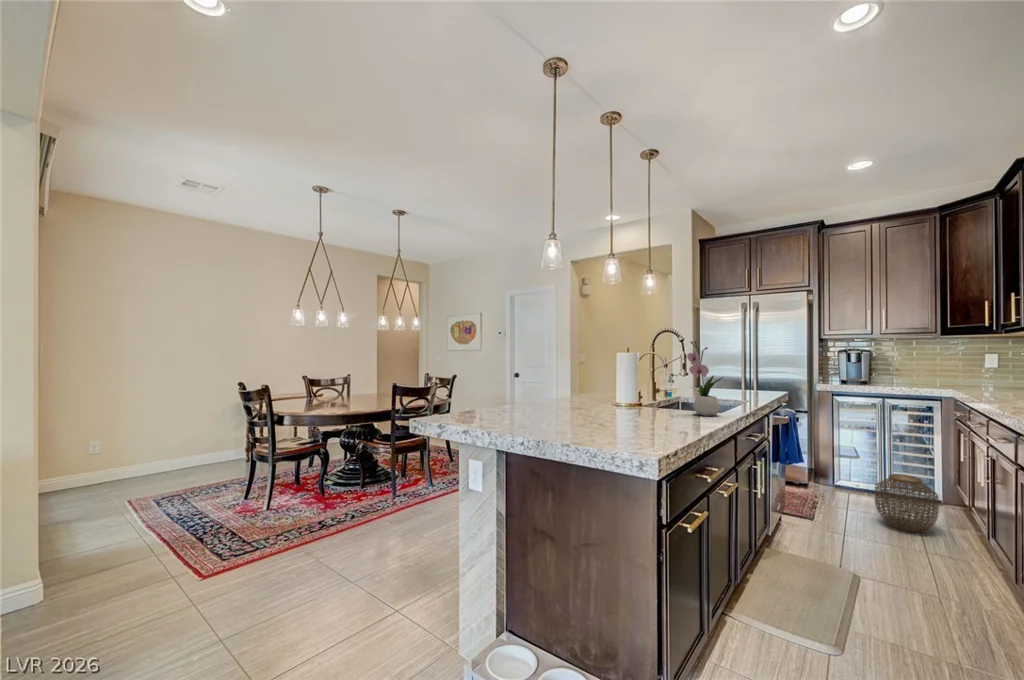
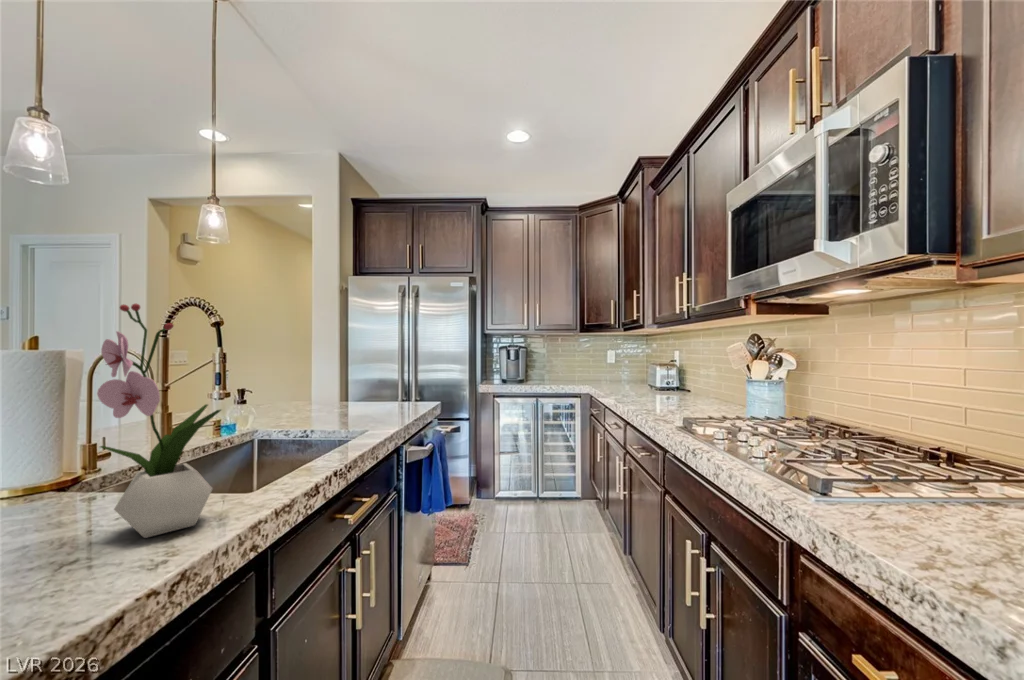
woven basket: present [875,474,938,533] -> none [531,486,585,554]

